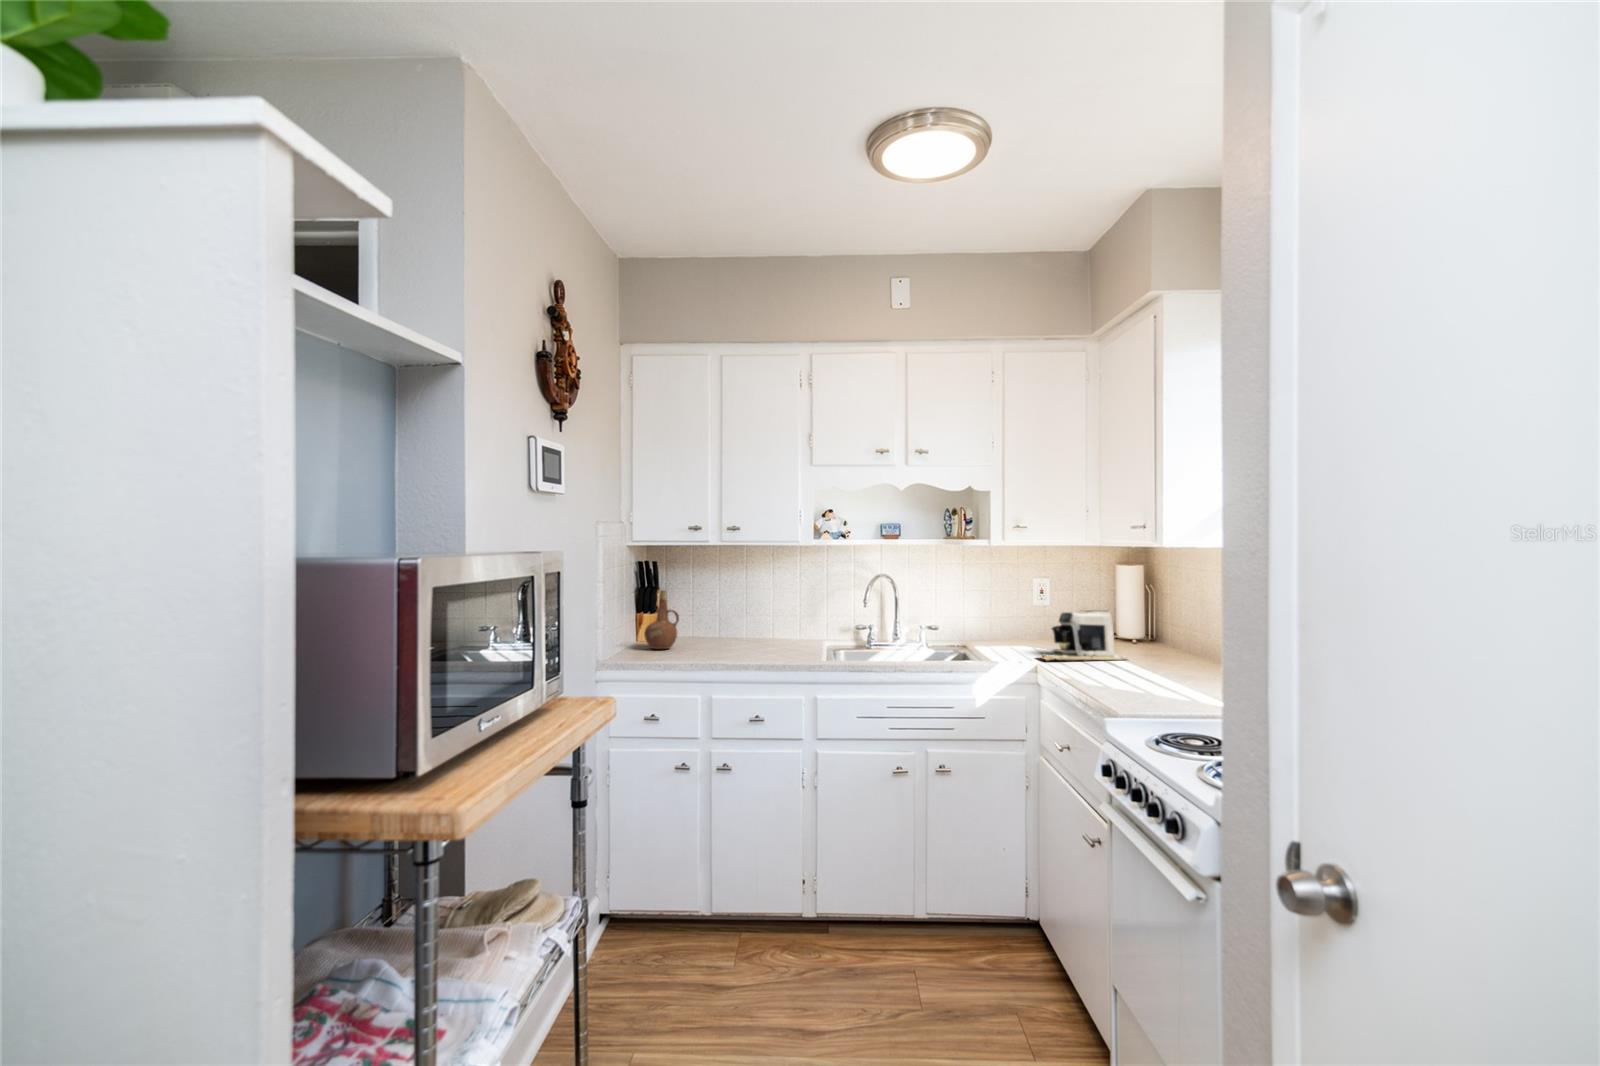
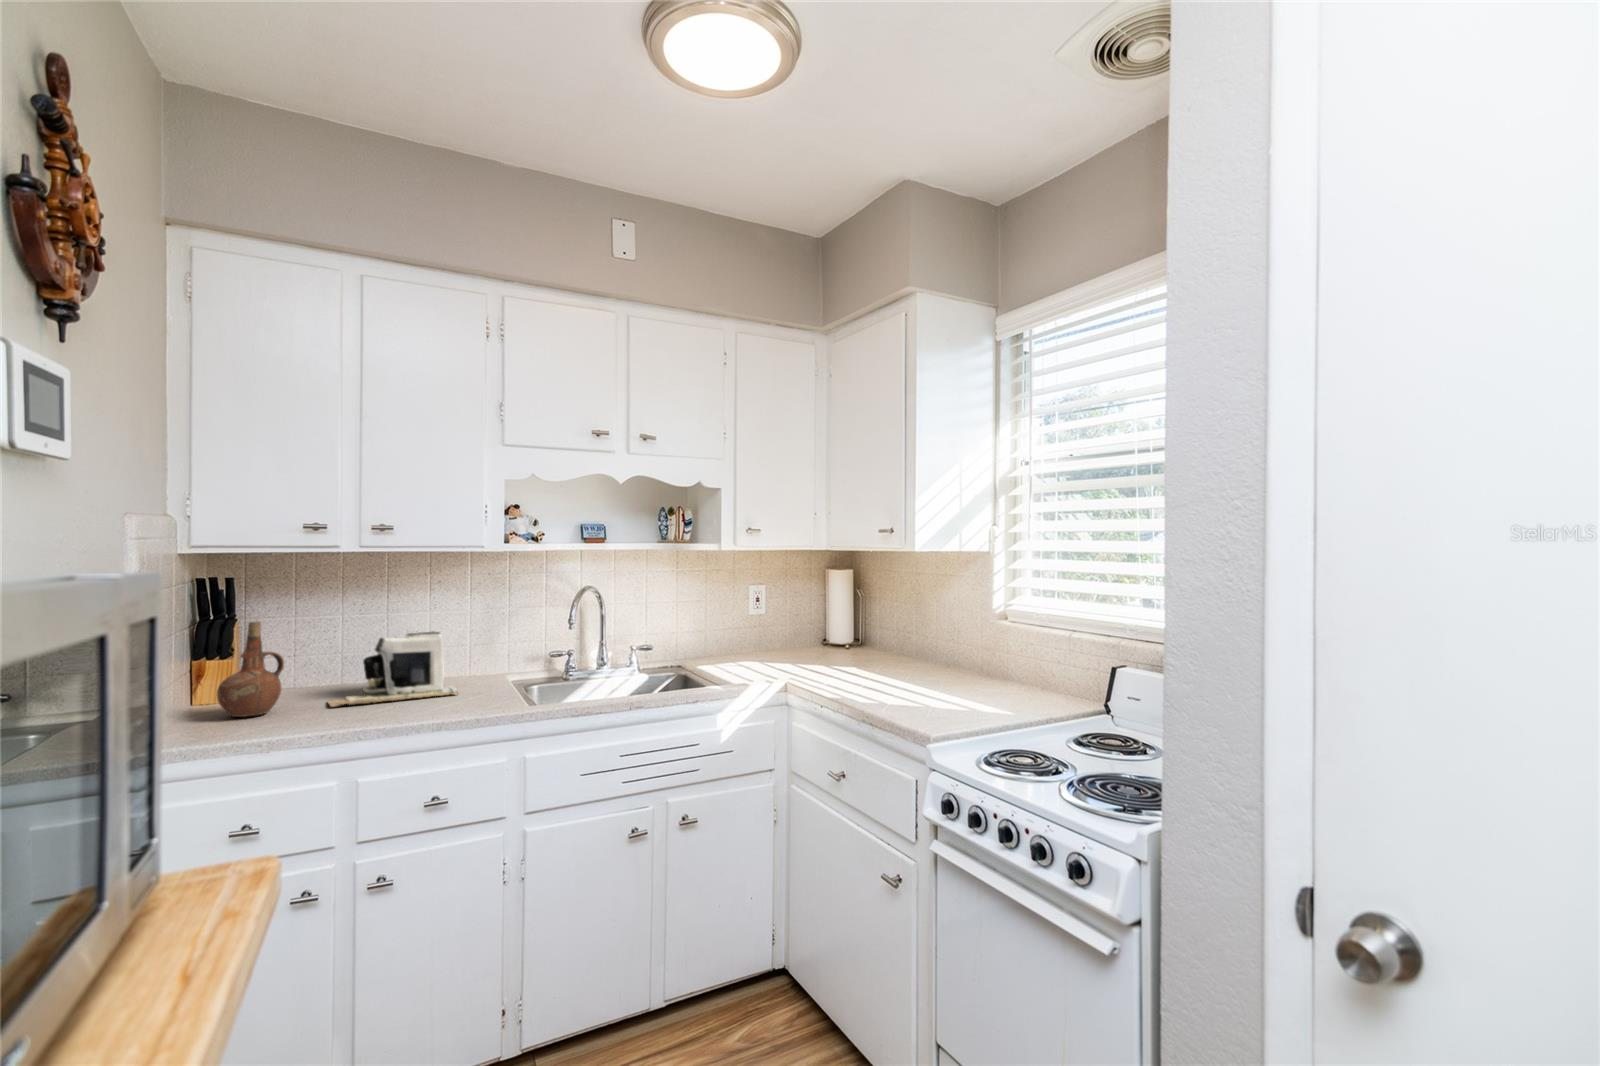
coffee maker: present [1041,610,1127,660] -> present [328,631,458,707]

